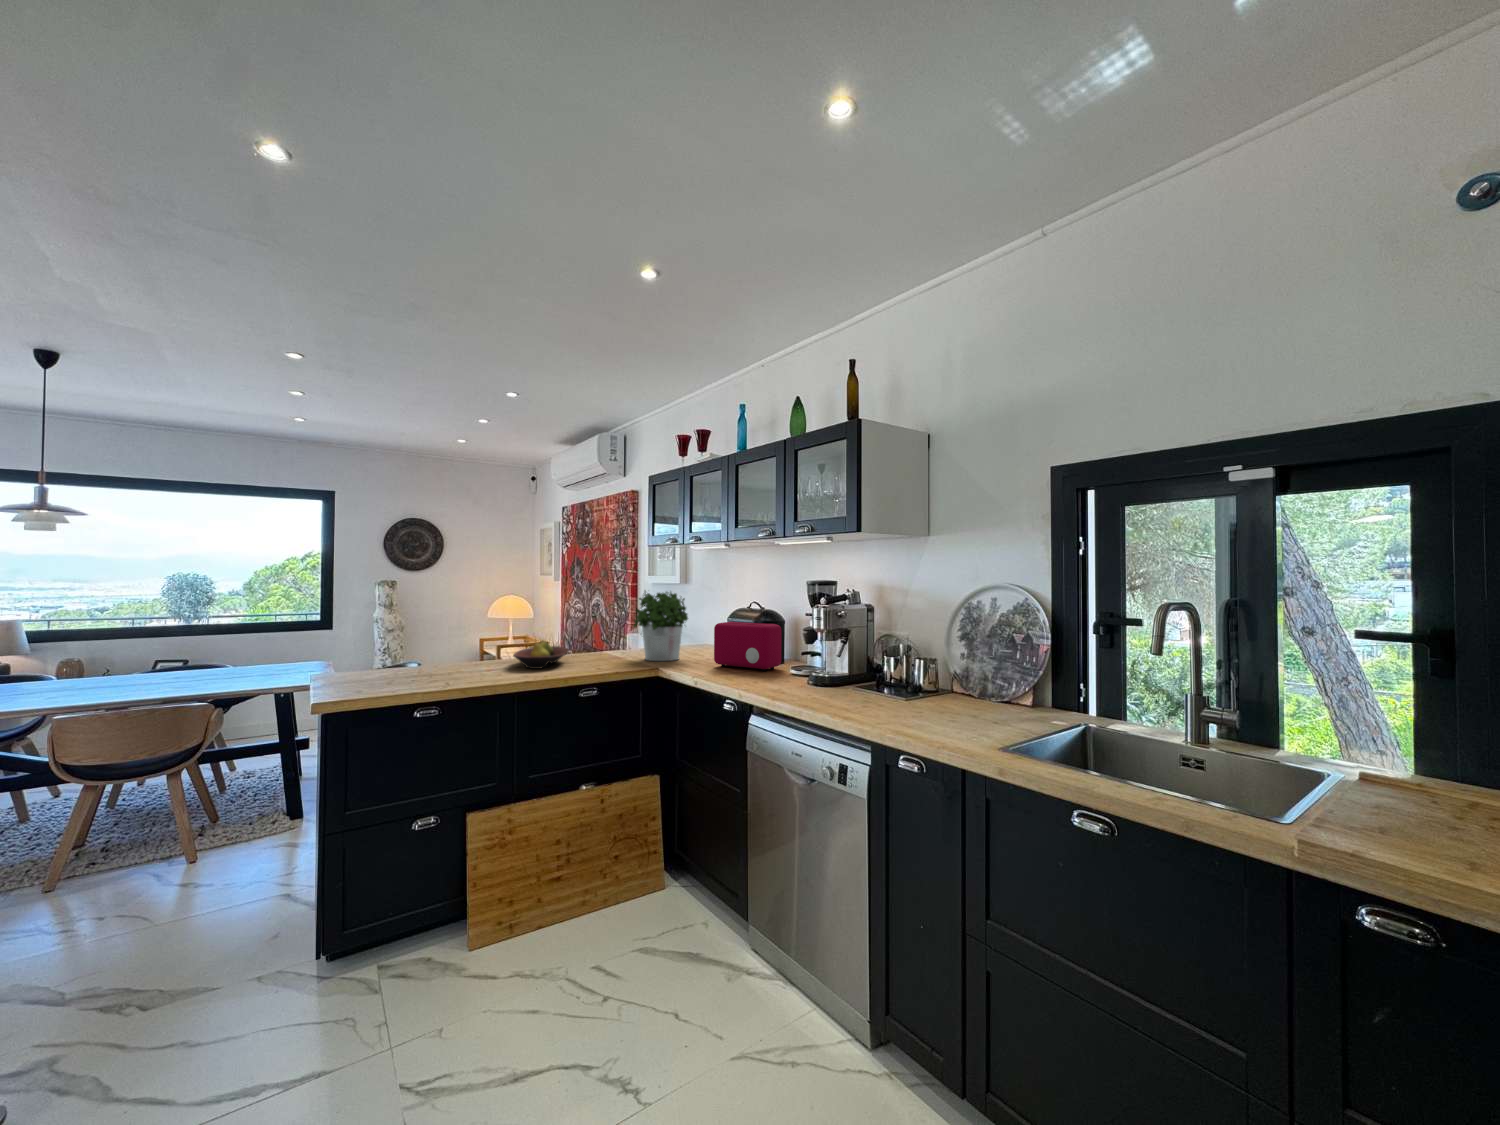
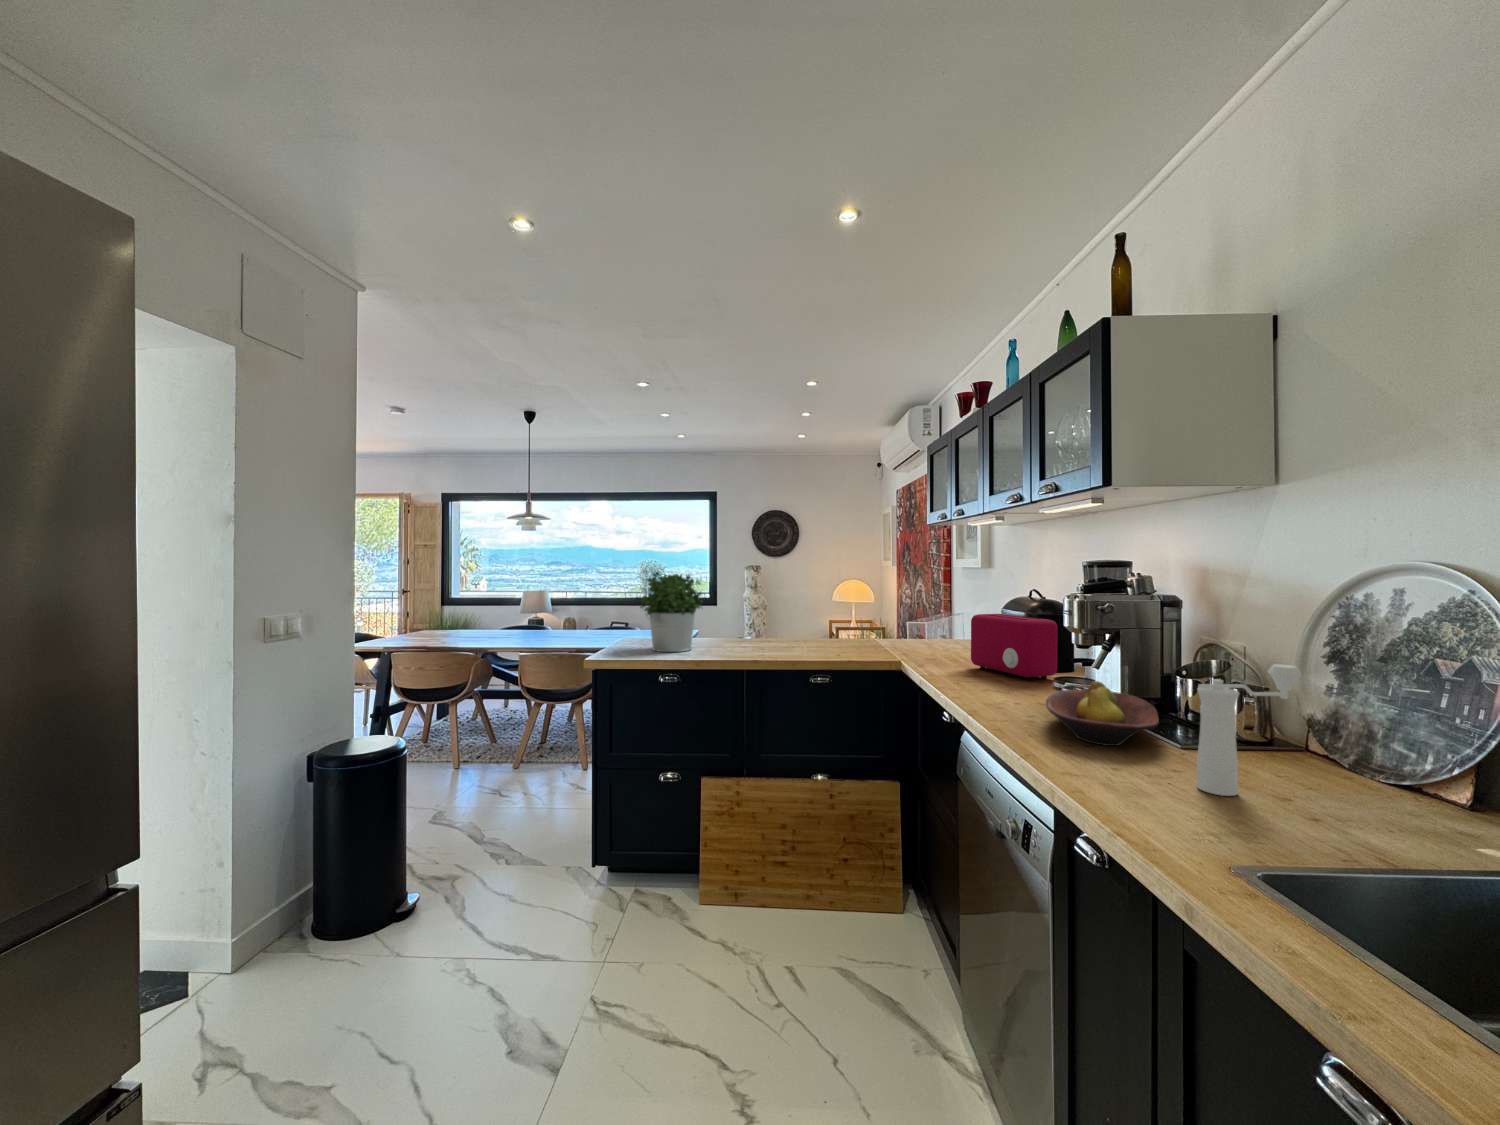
potted plant: present [634,591,688,661] -> present [636,572,702,652]
fruit bowl: present [513,640,568,669] -> present [1046,681,1159,746]
pepper mill: none [939,643,980,722] -> present [1197,664,1301,796]

